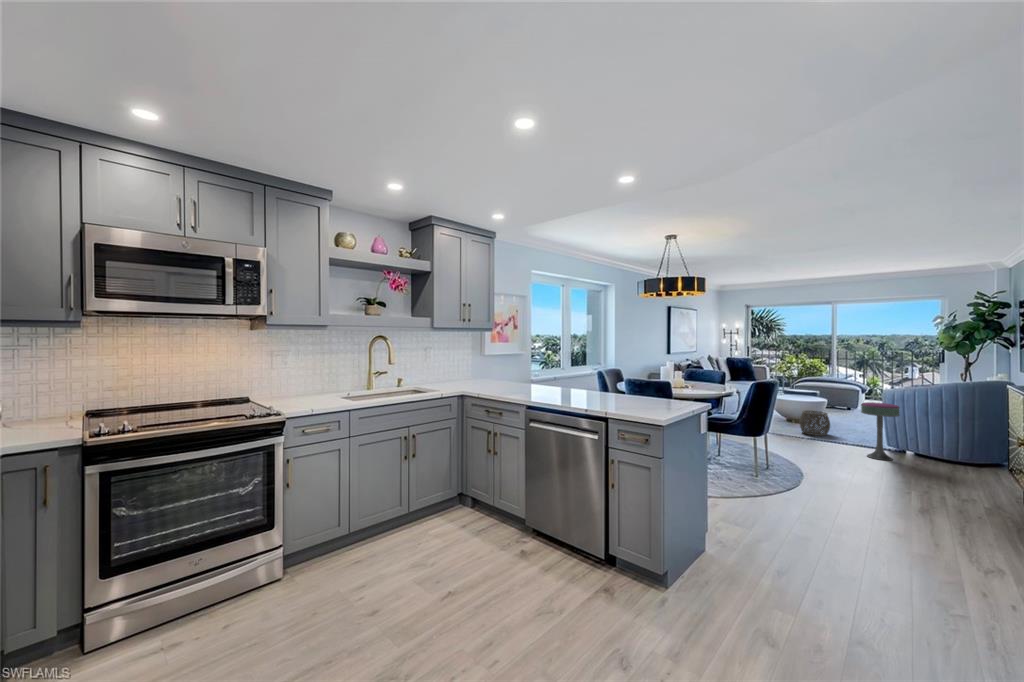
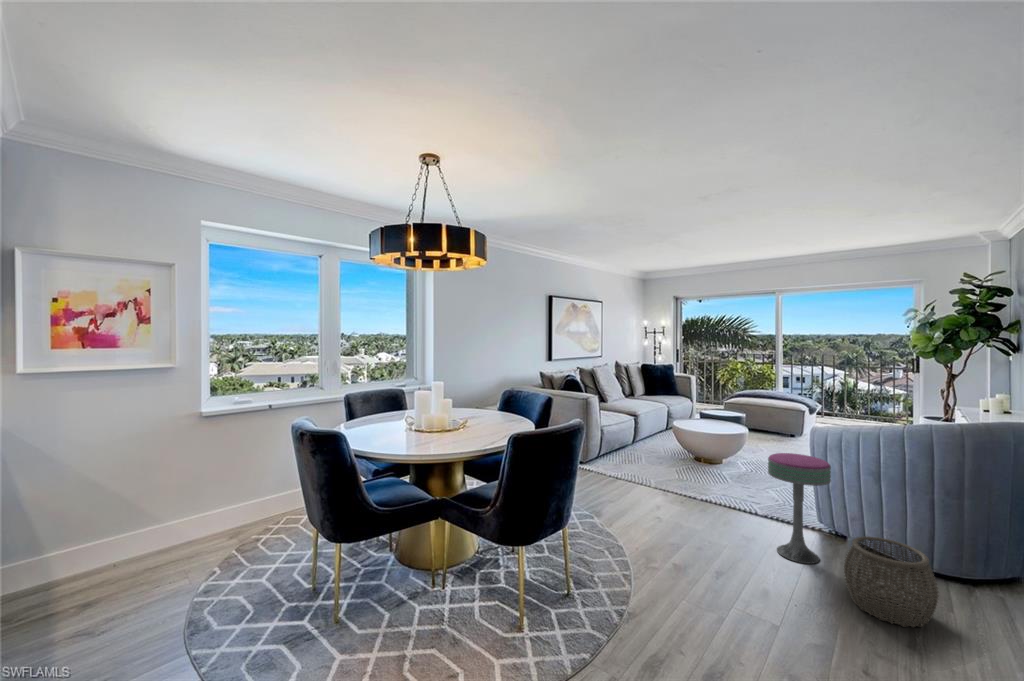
woven basket: present [799,411,830,436] -> present [844,536,939,627]

